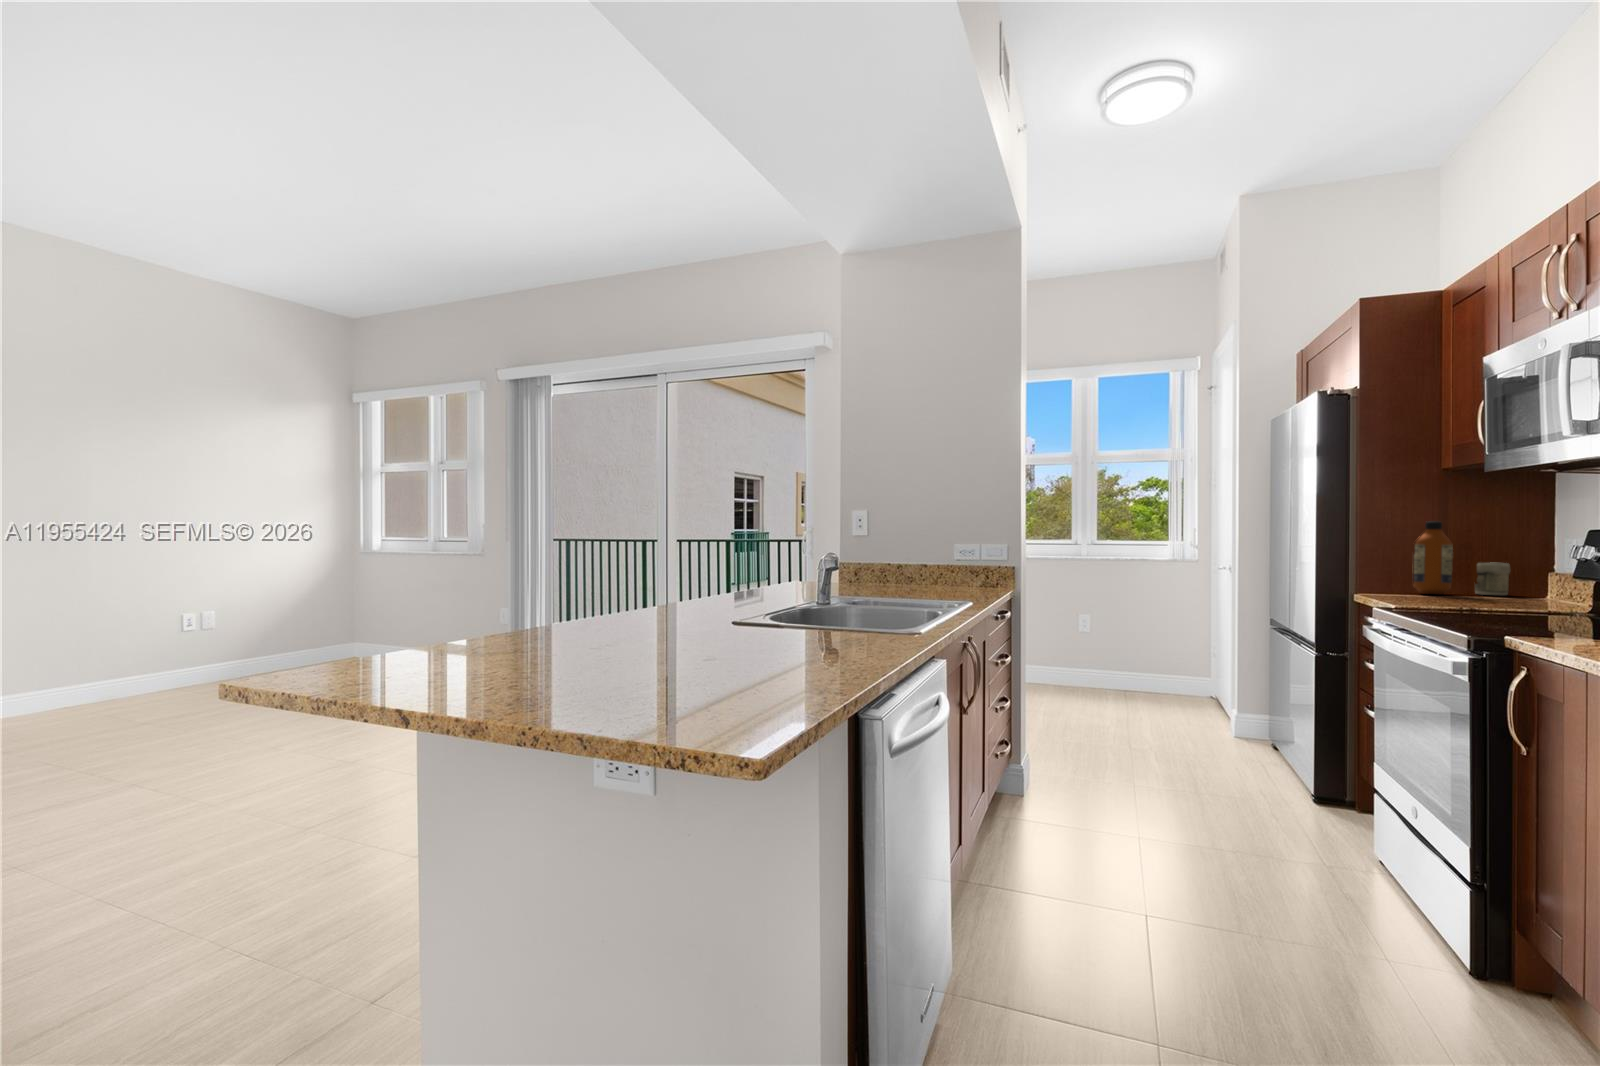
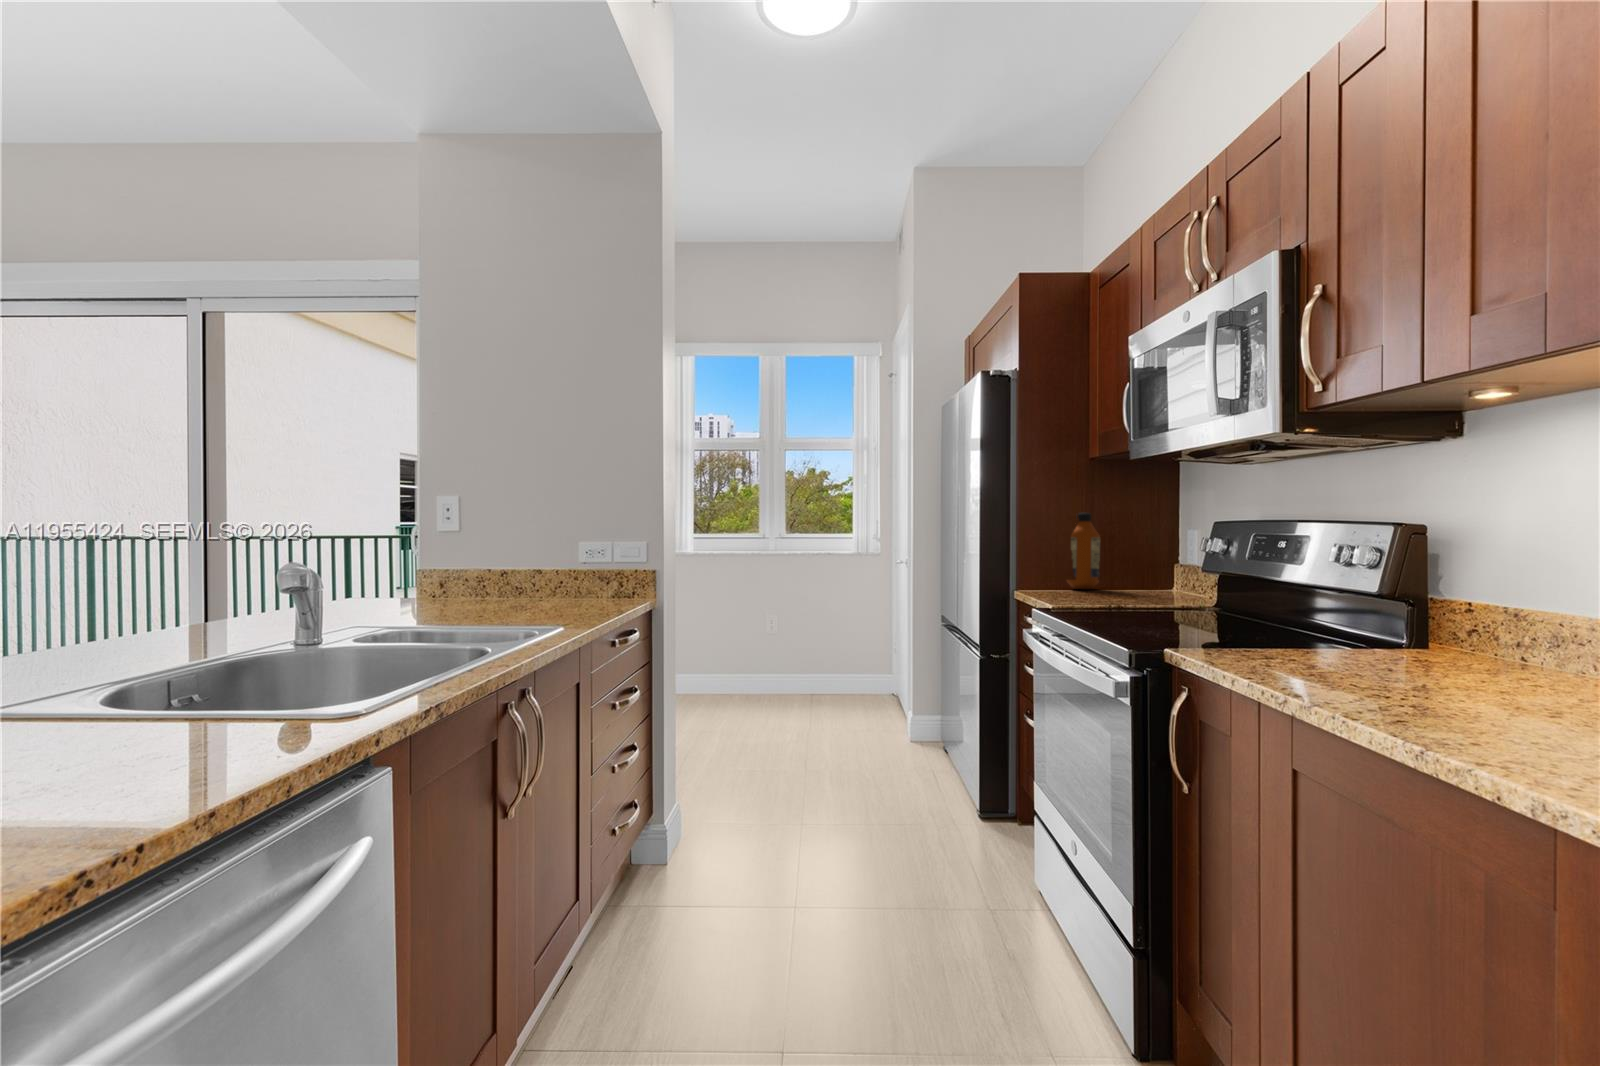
jar: present [1475,563,1510,595] -> none [1117,555,1147,589]

